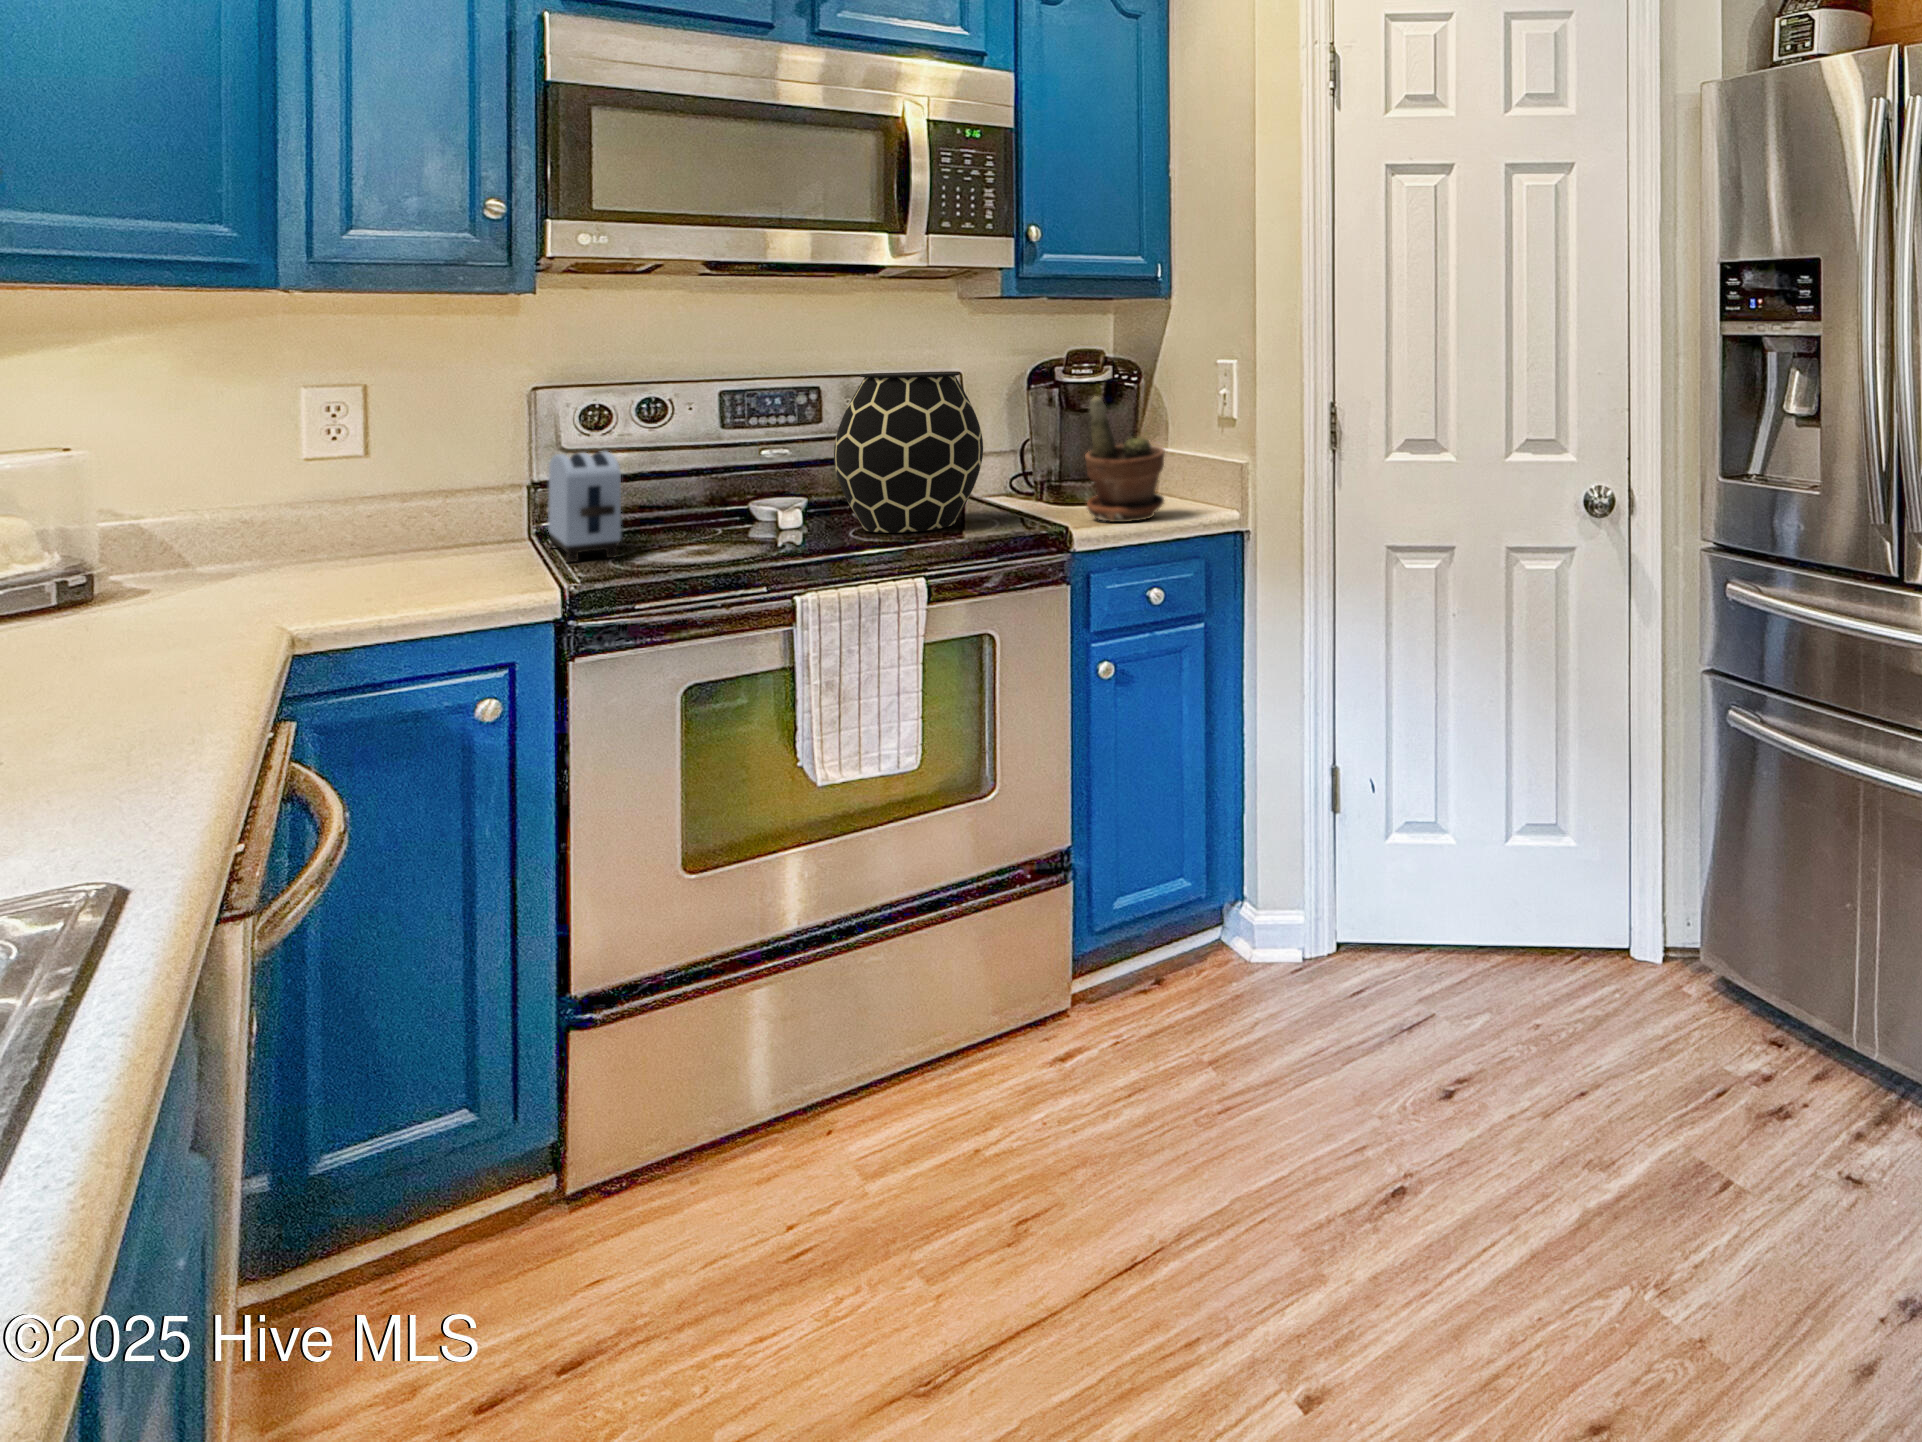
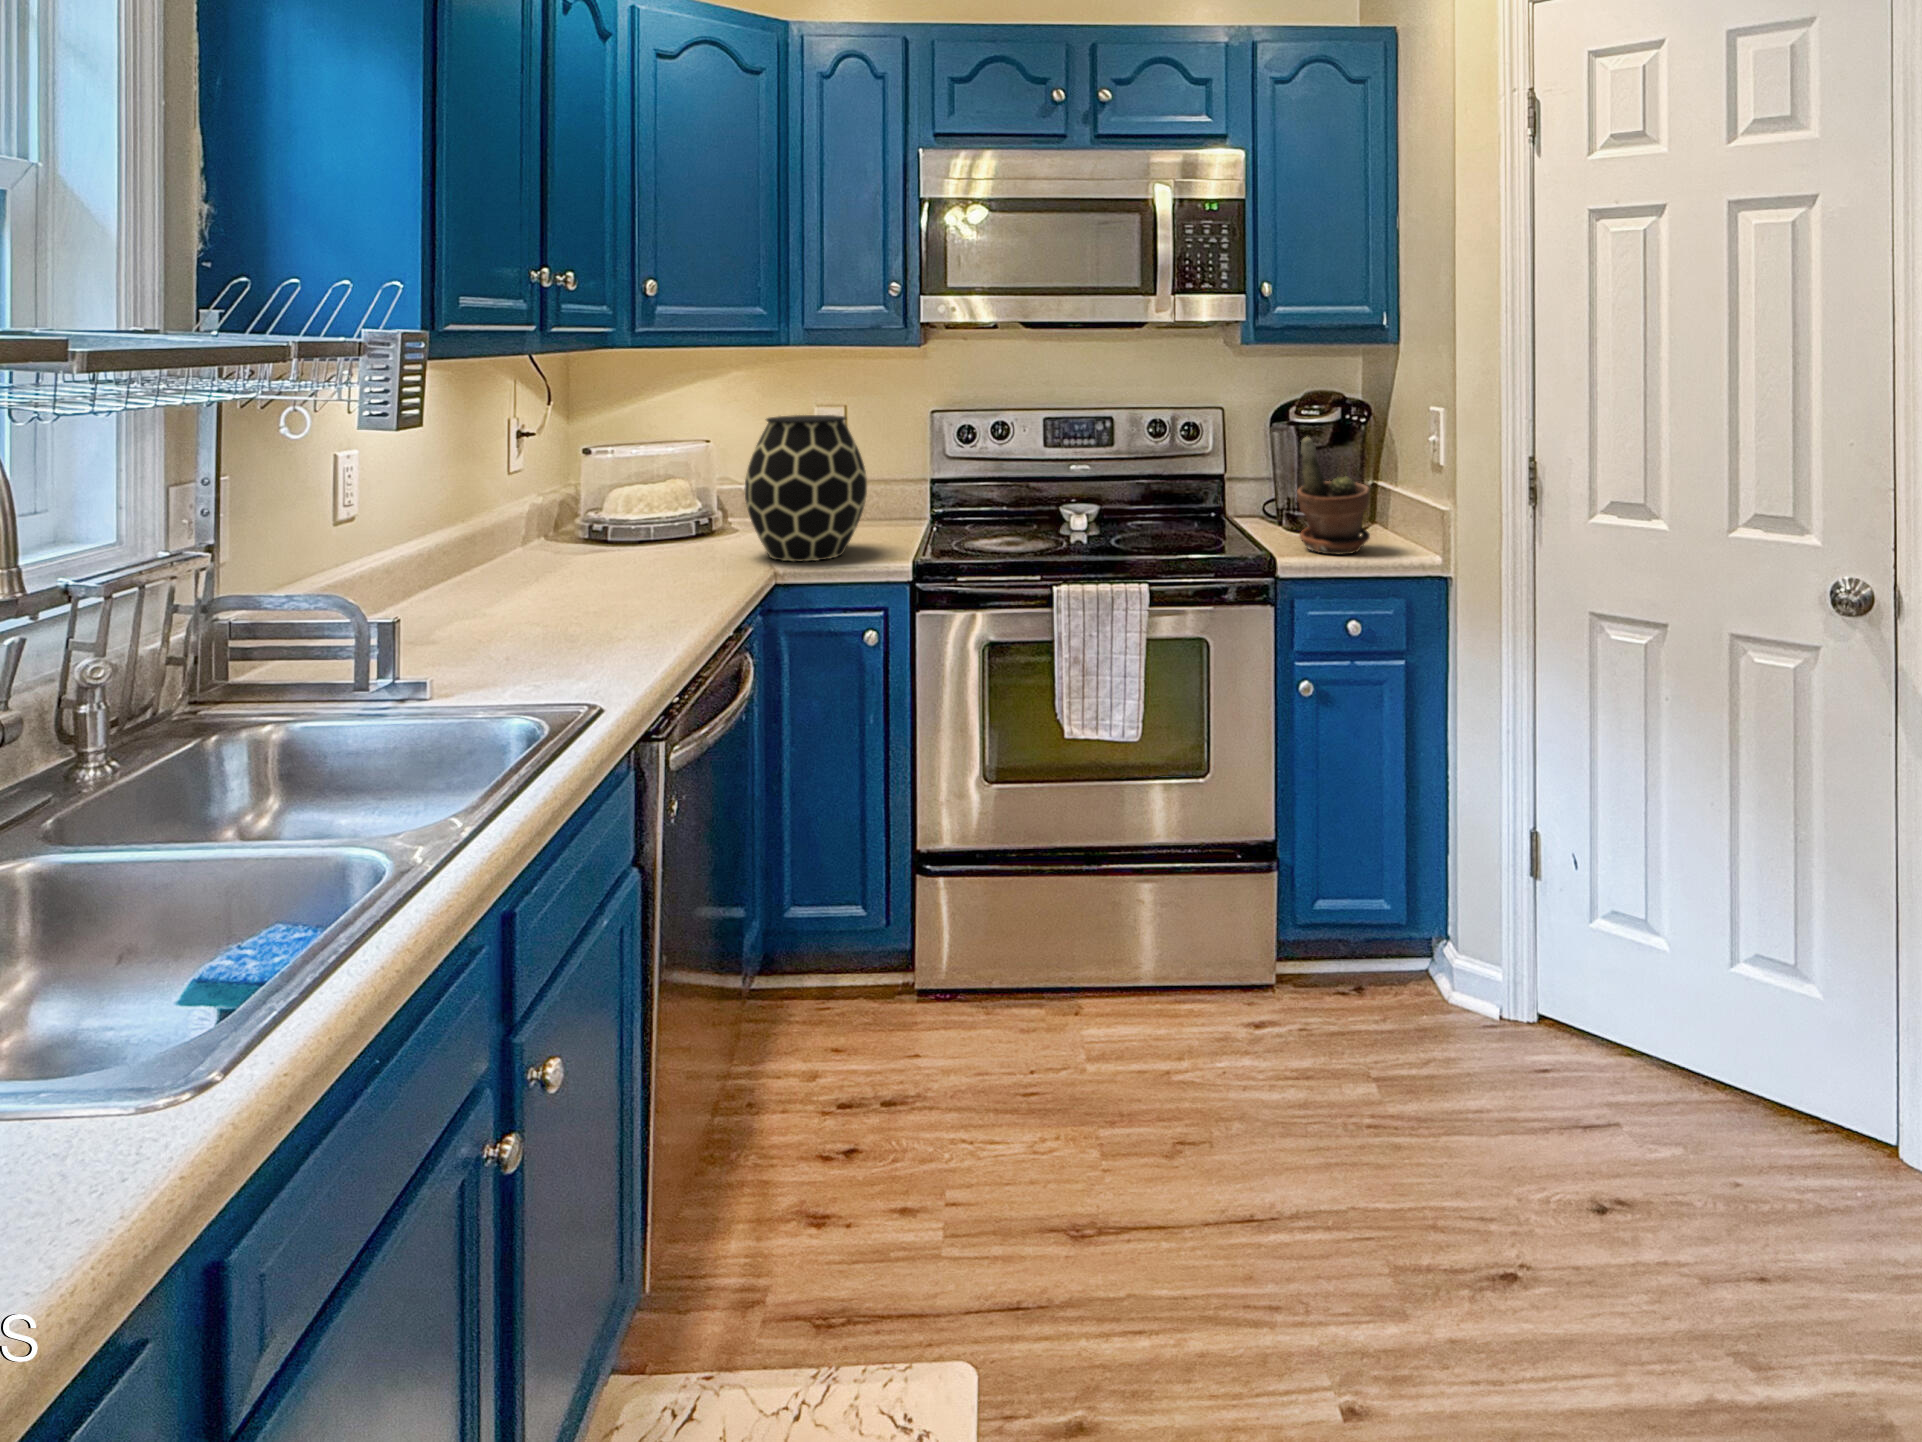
vase: present [834,372,983,533] -> present [744,415,867,561]
toaster: present [548,451,621,562] -> none [937,460,969,539]

